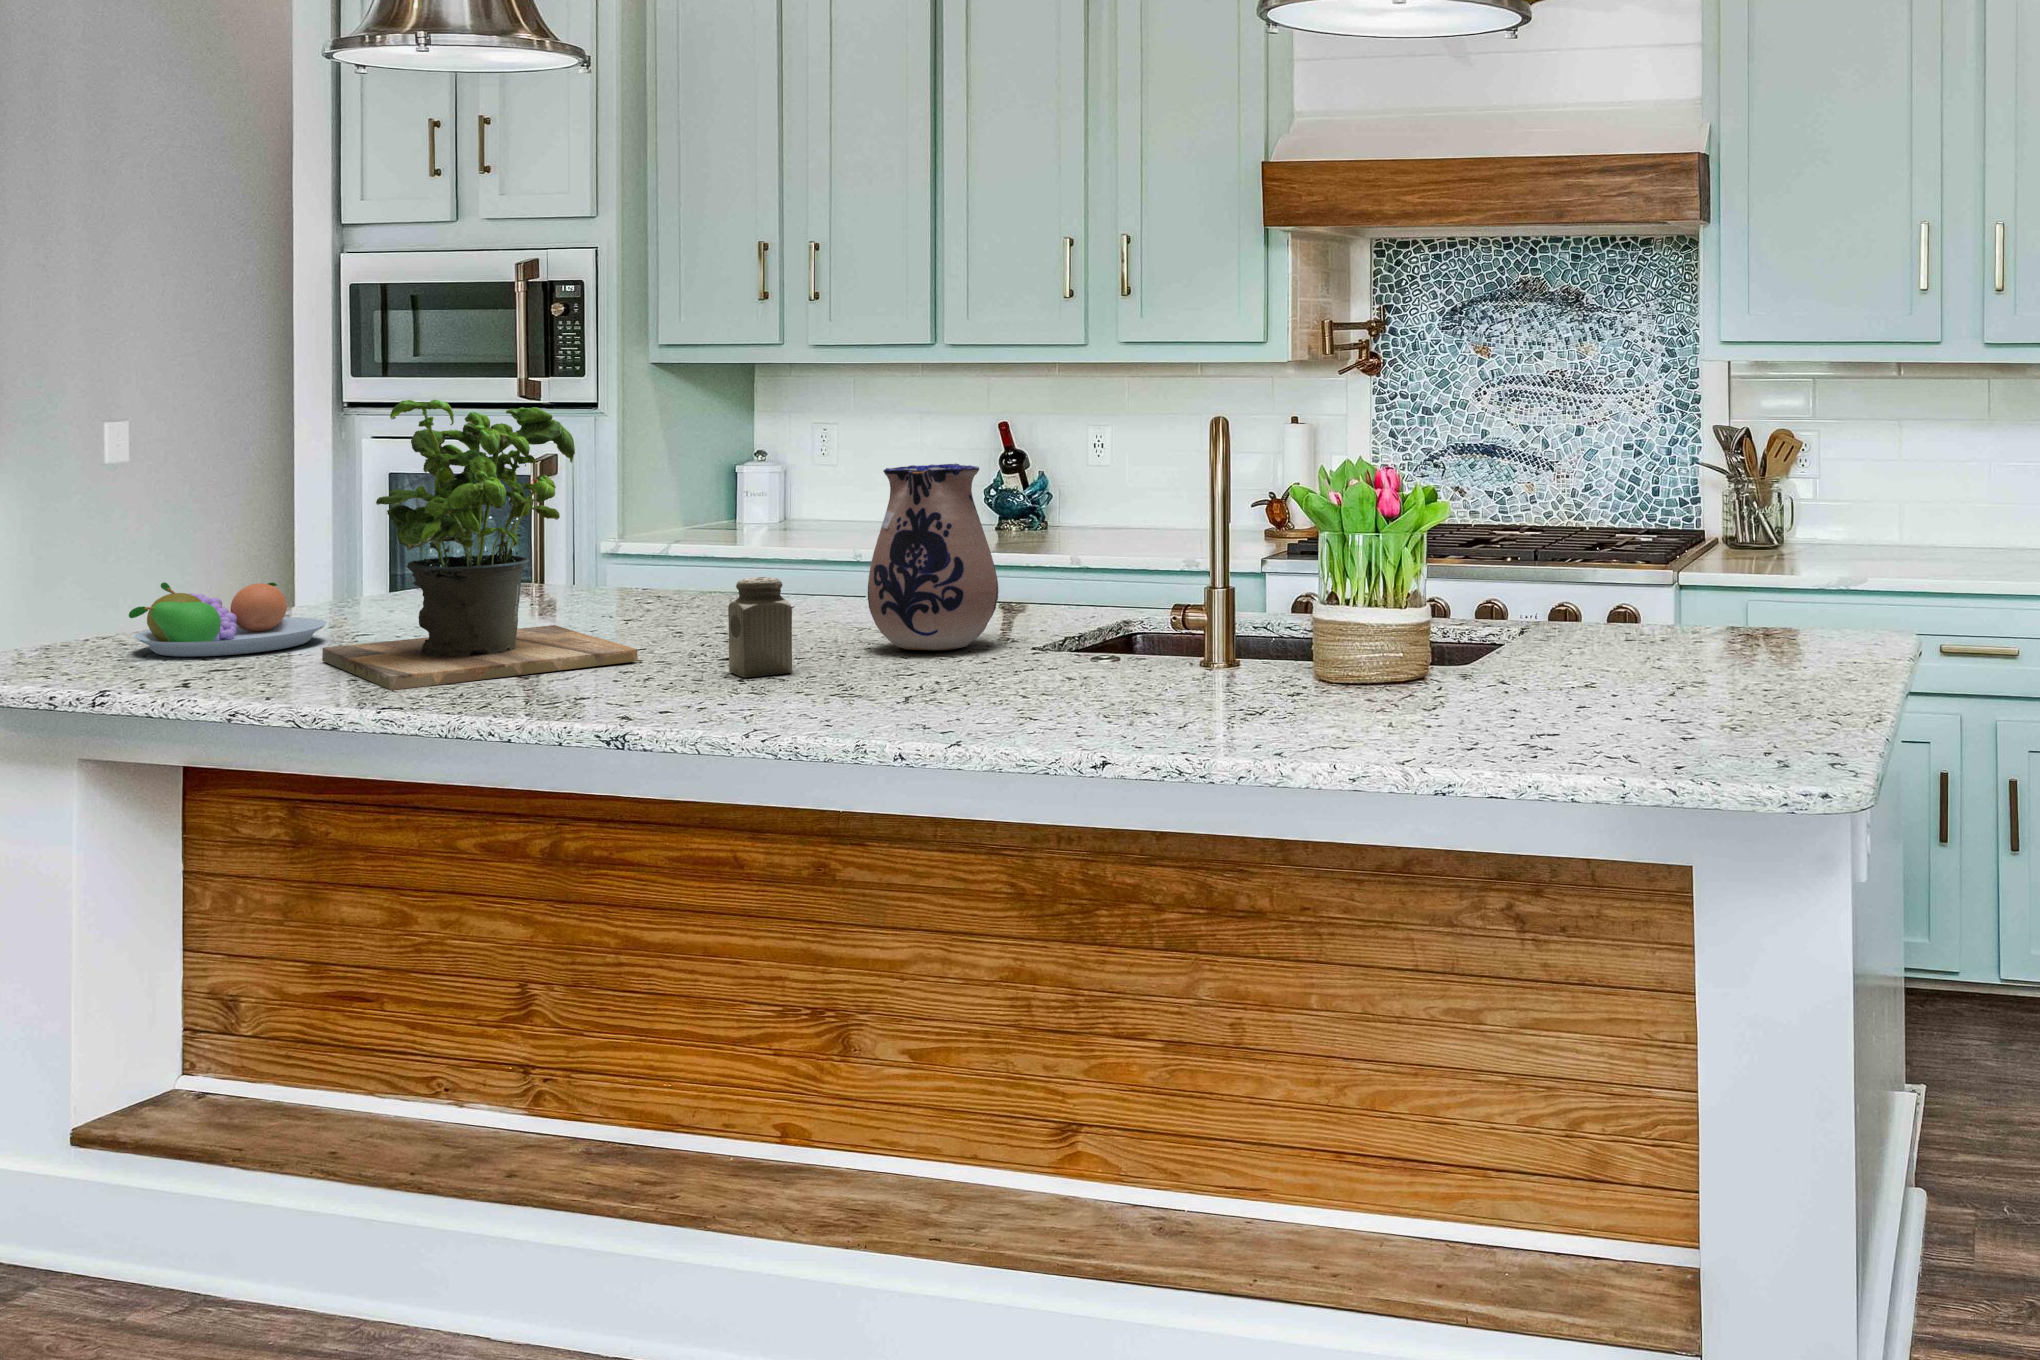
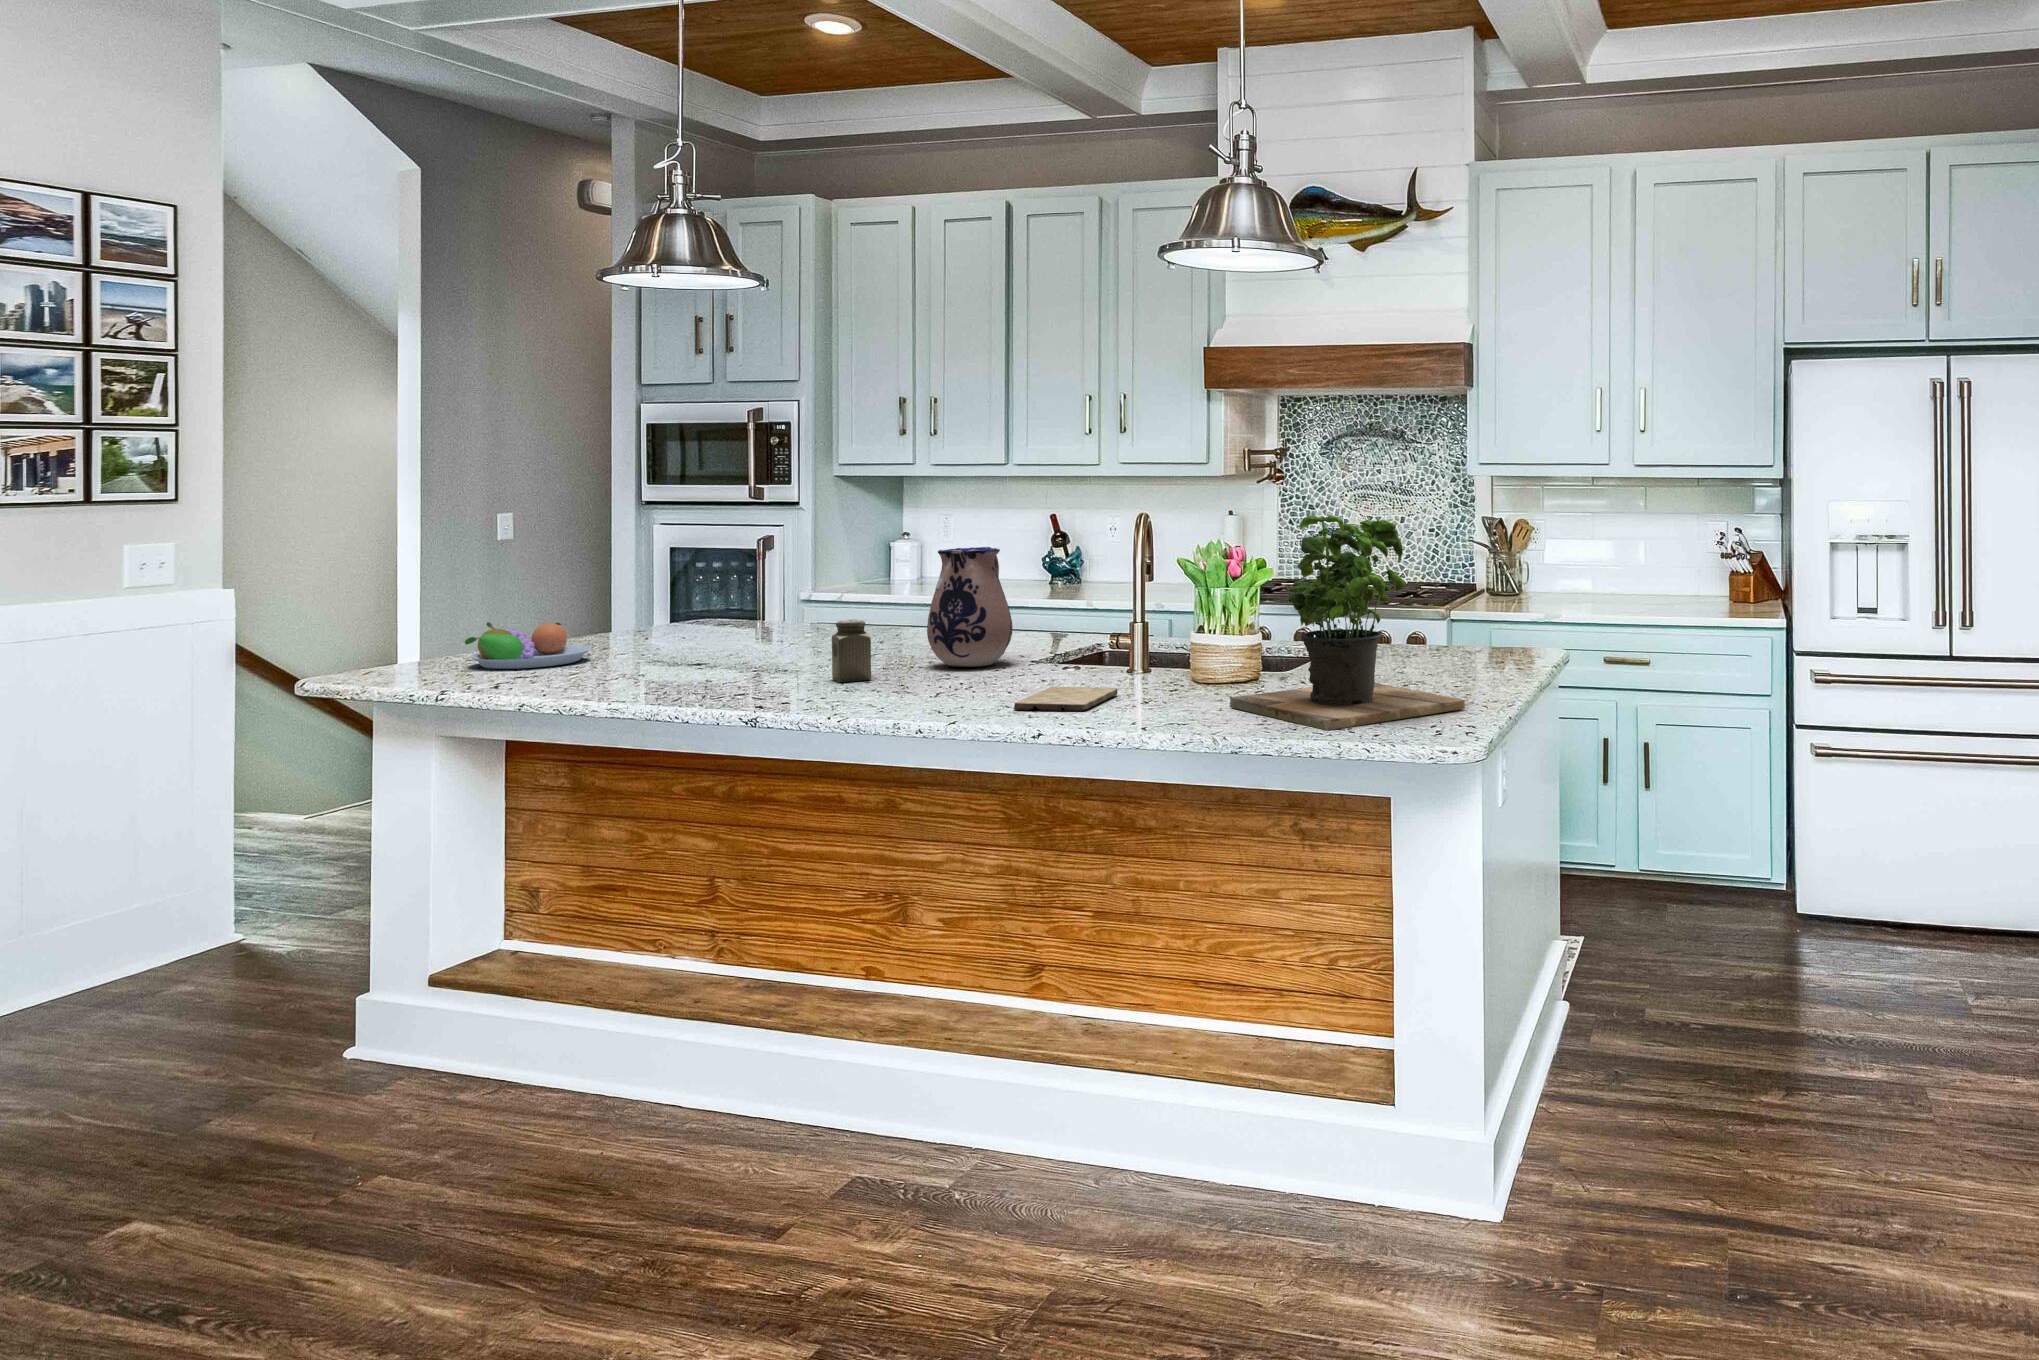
potted plant: present [322,400,638,690] -> present [1230,515,1465,730]
cutting board: none [1059,685,1207,726] -> present [1014,687,1117,711]

